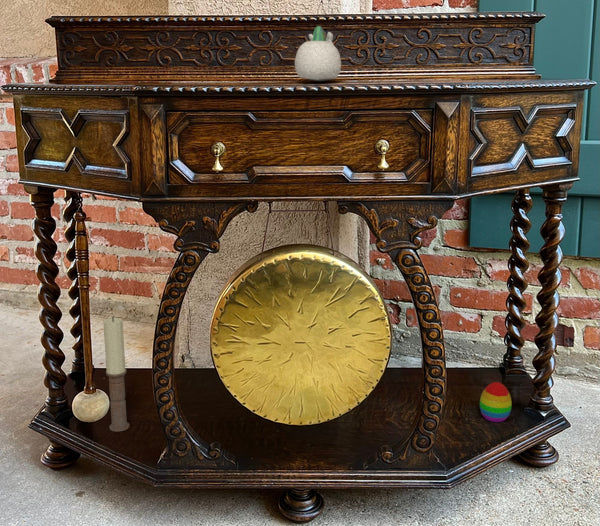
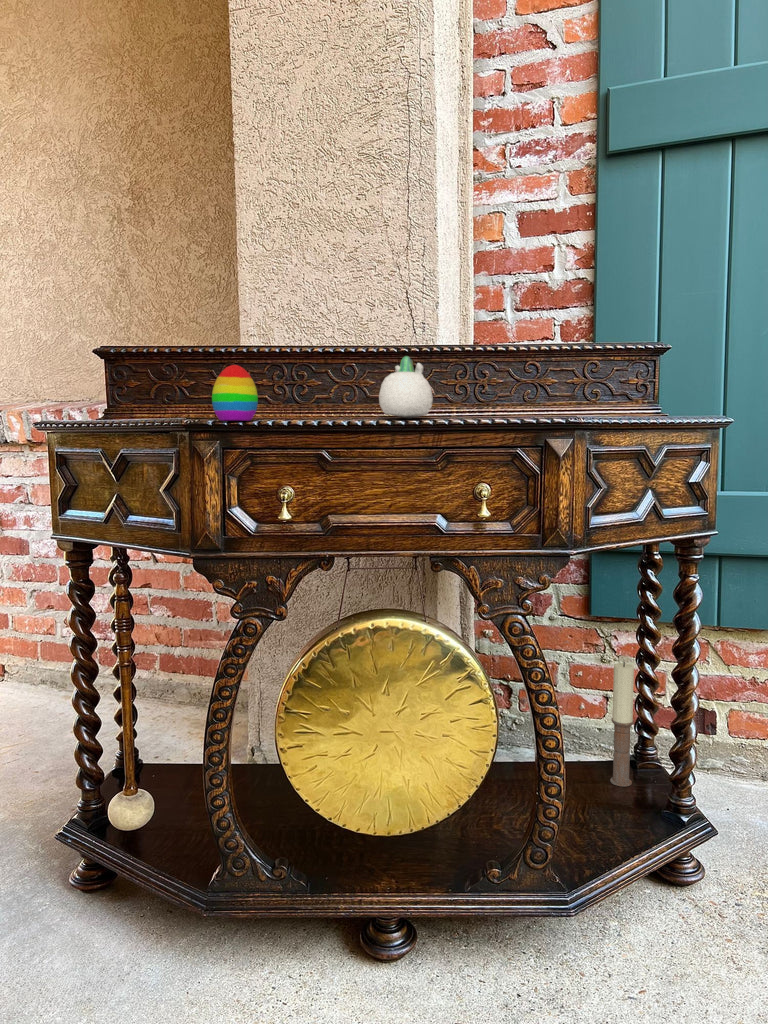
candle: present [103,317,129,432] -> present [610,662,634,787]
decorative egg: present [480,382,512,422] -> present [212,365,258,421]

